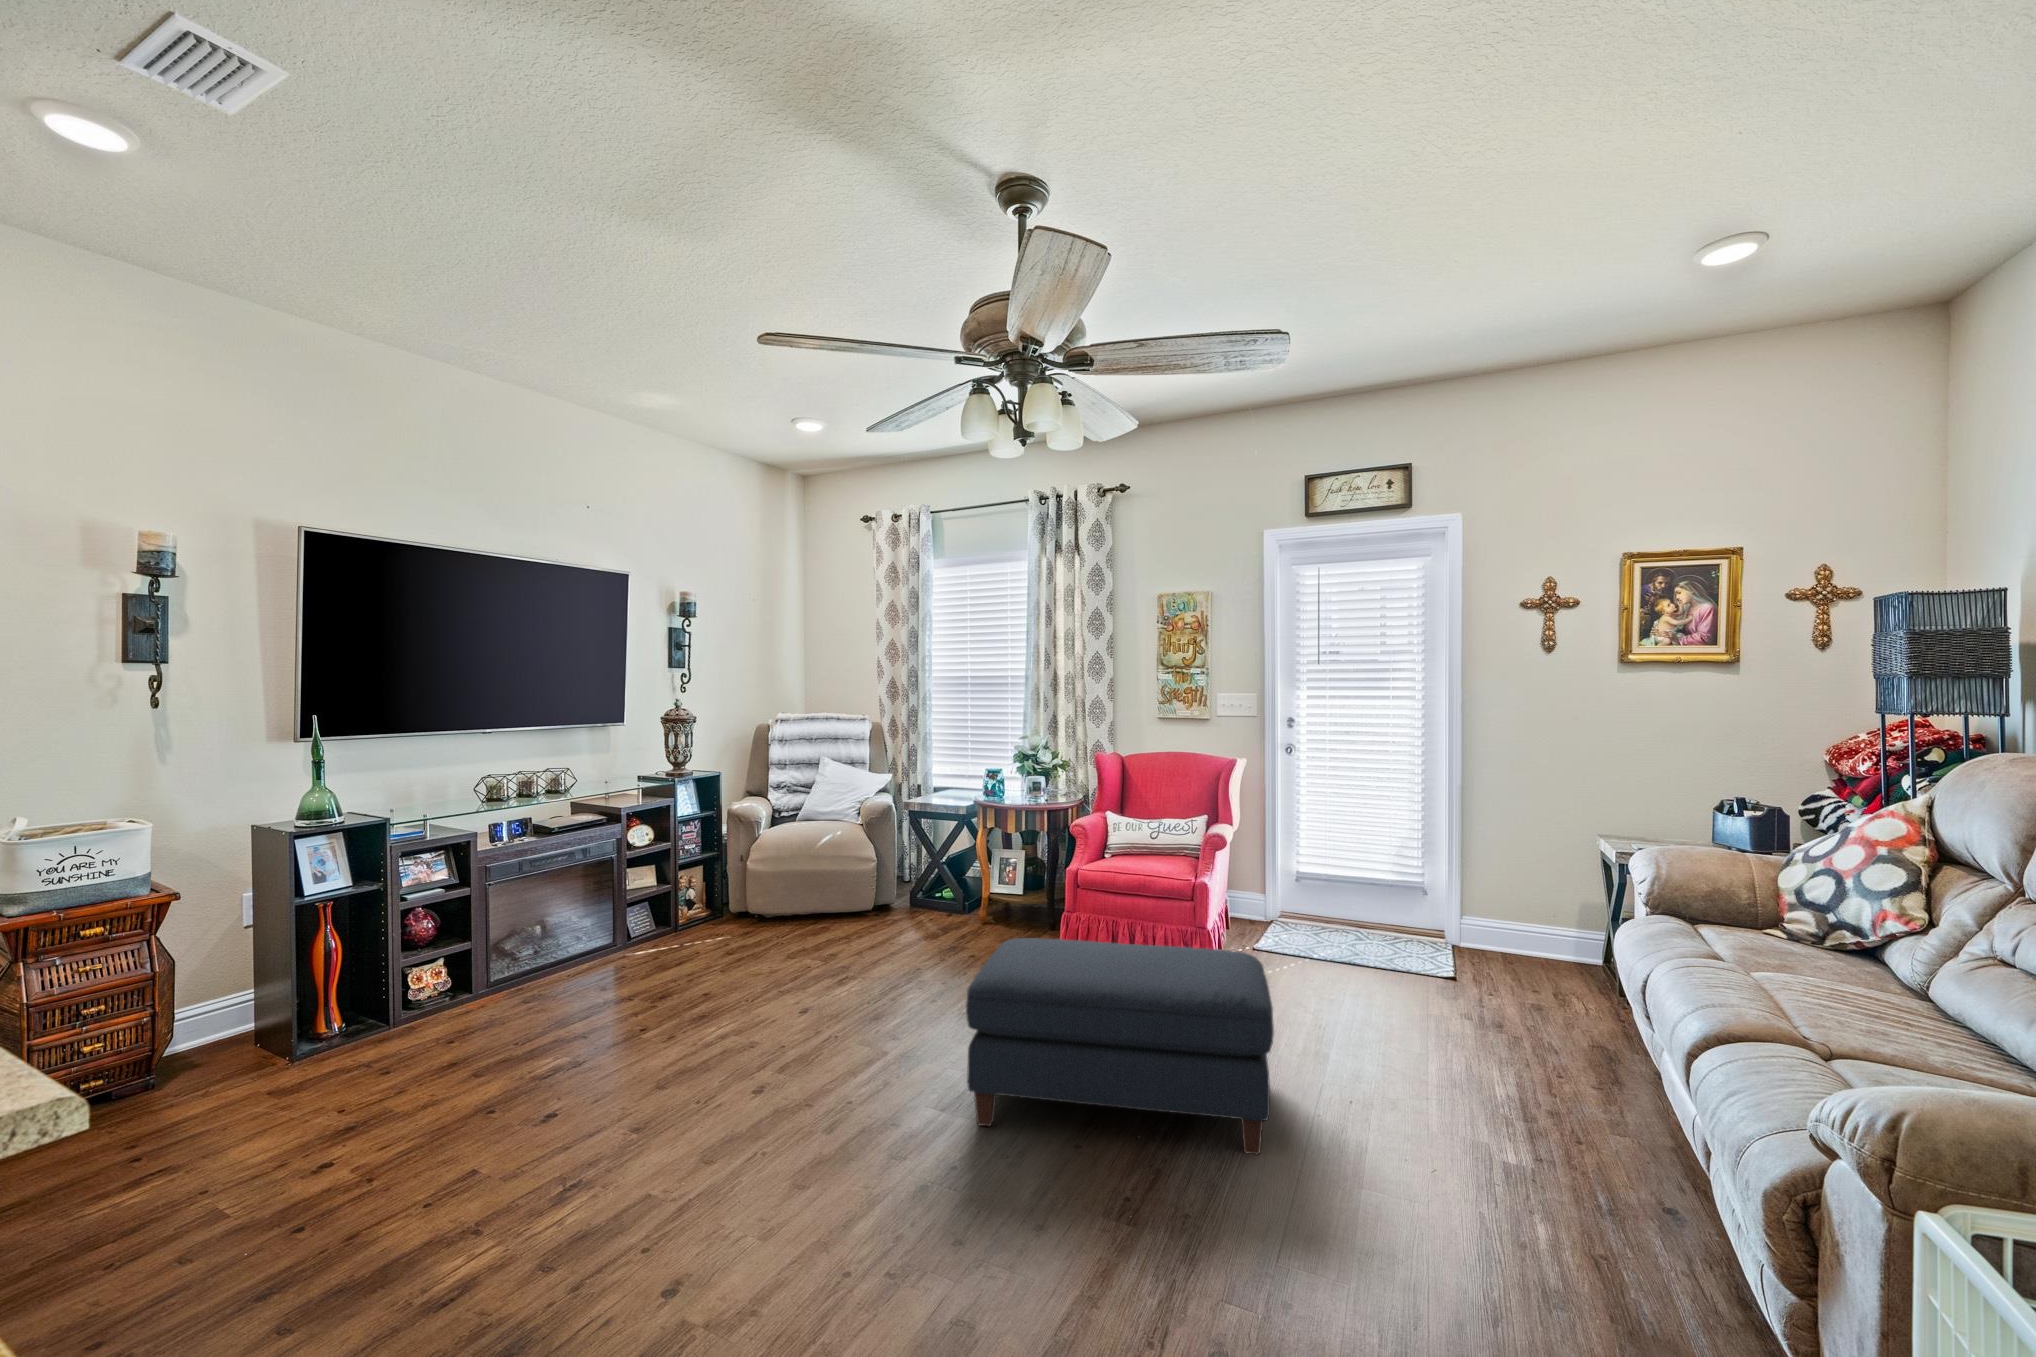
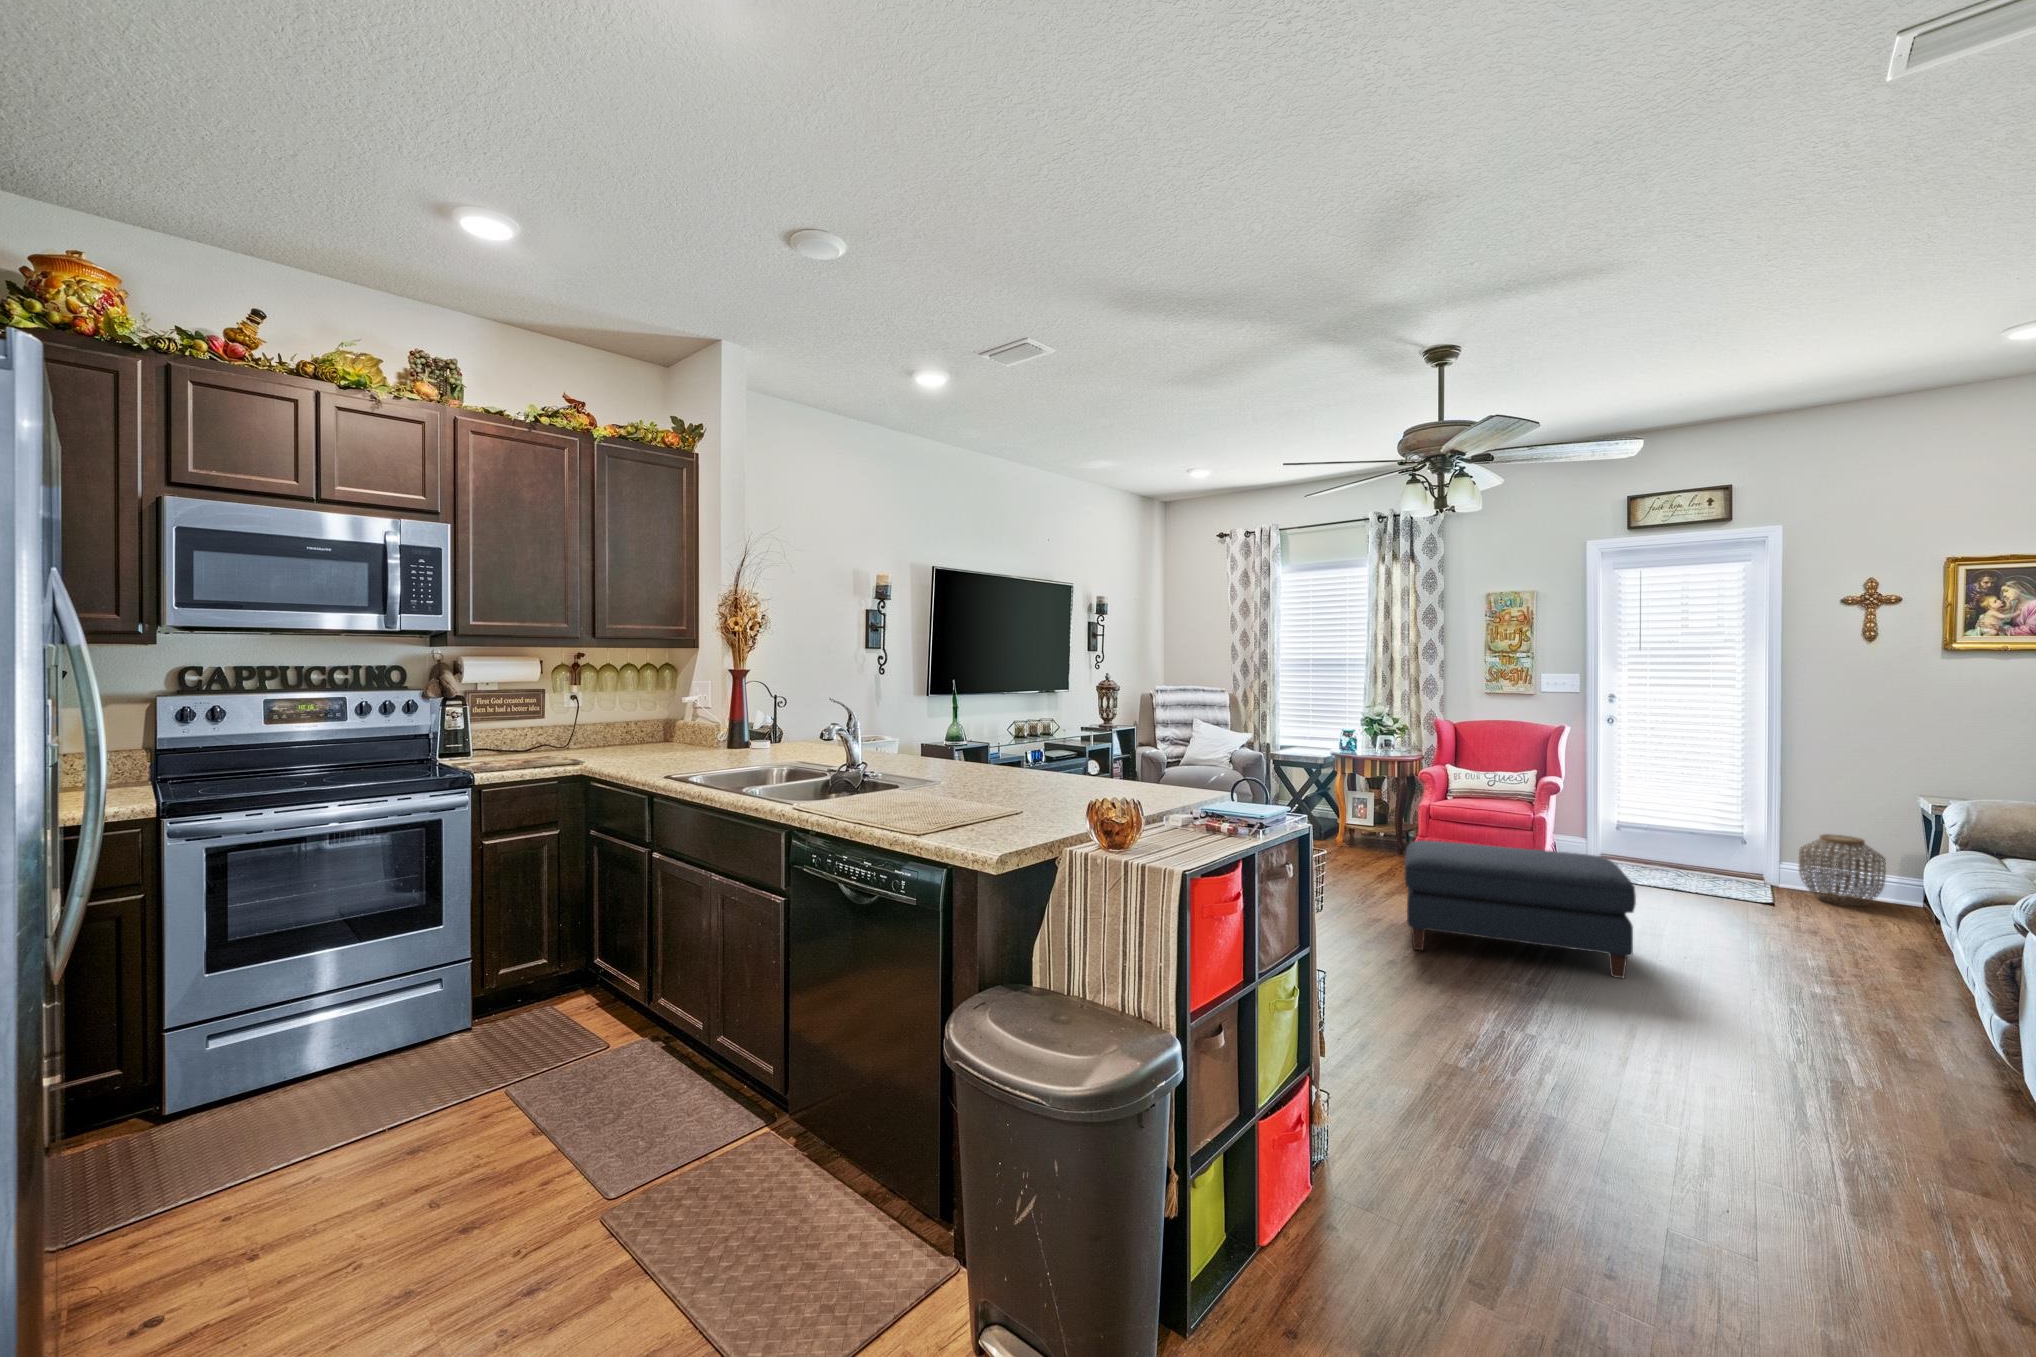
woven basket: none [1485,887,1571,976] -> present [1799,834,1886,906]

